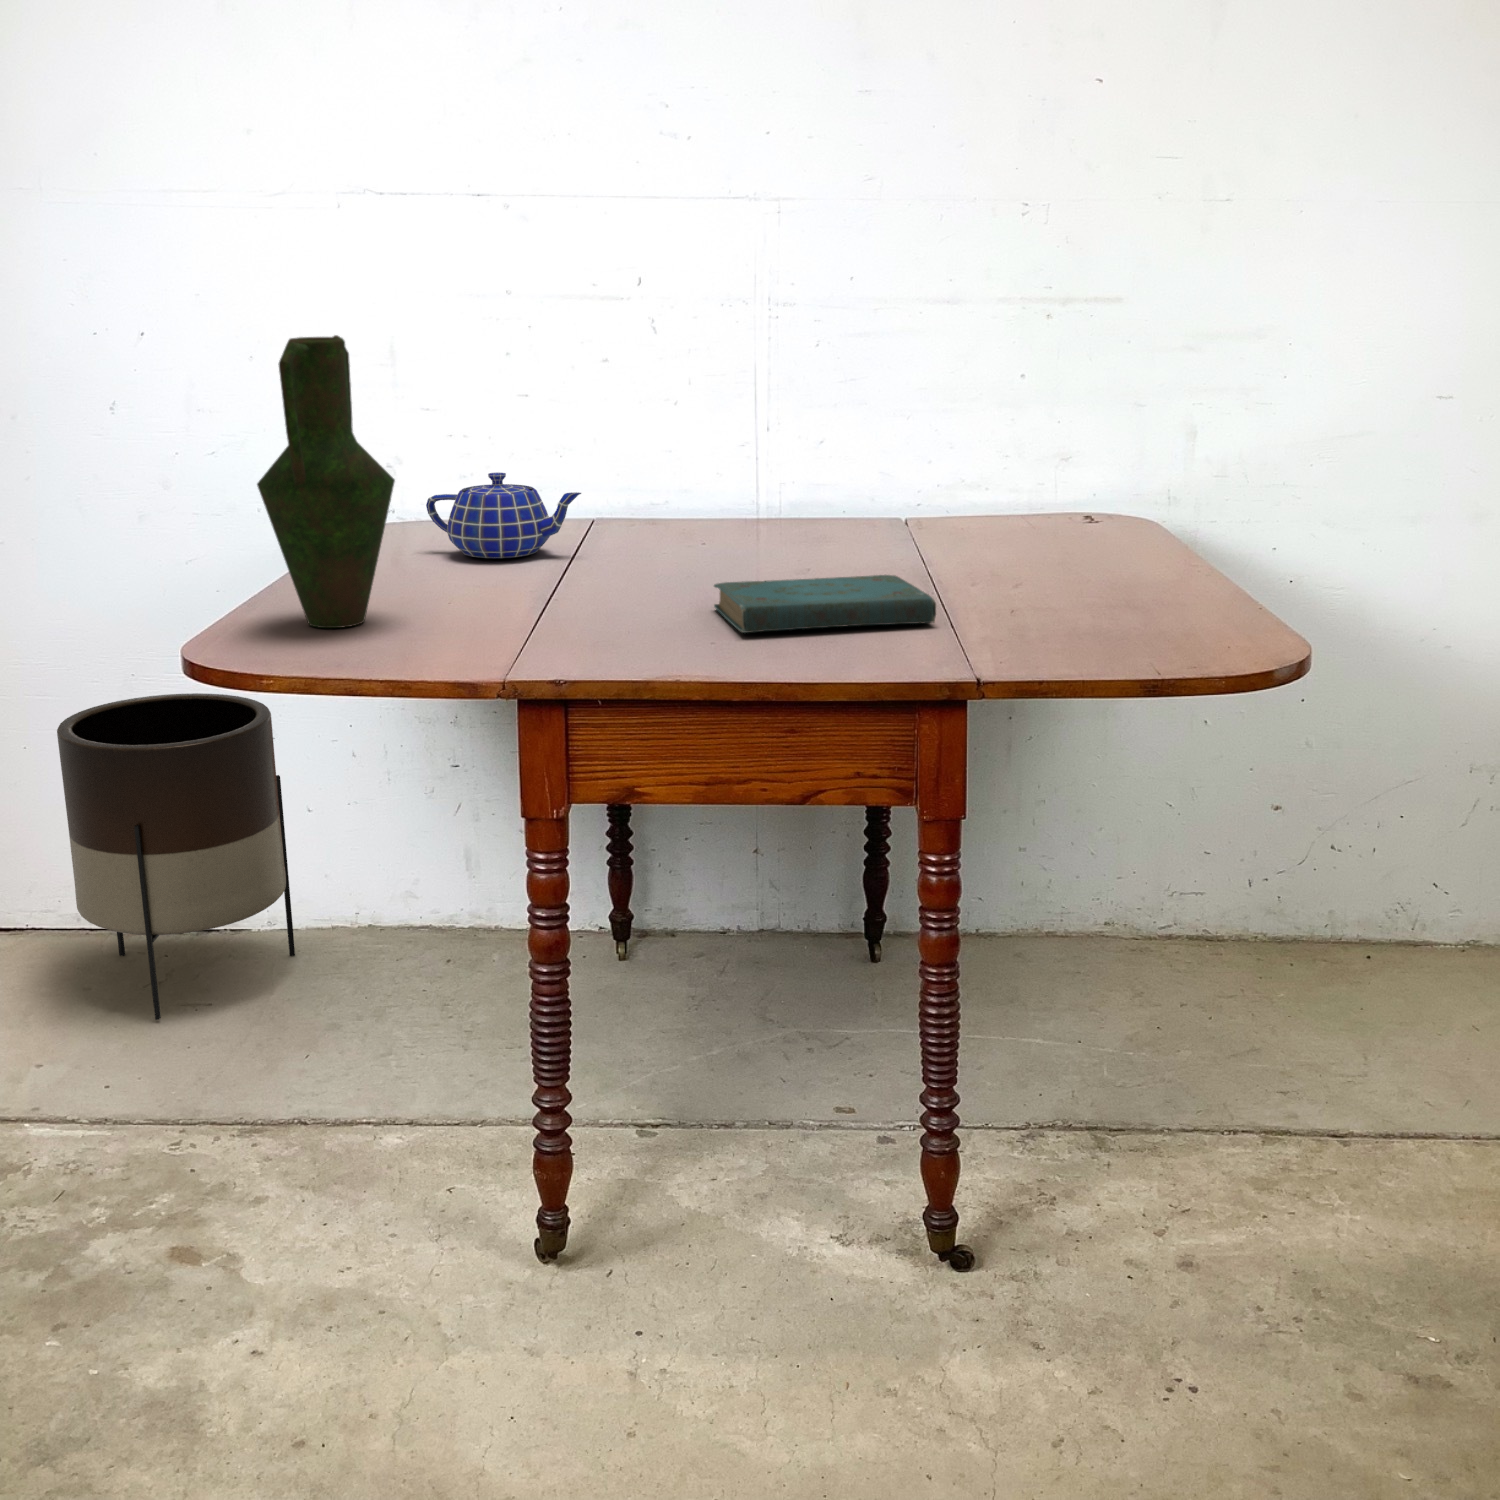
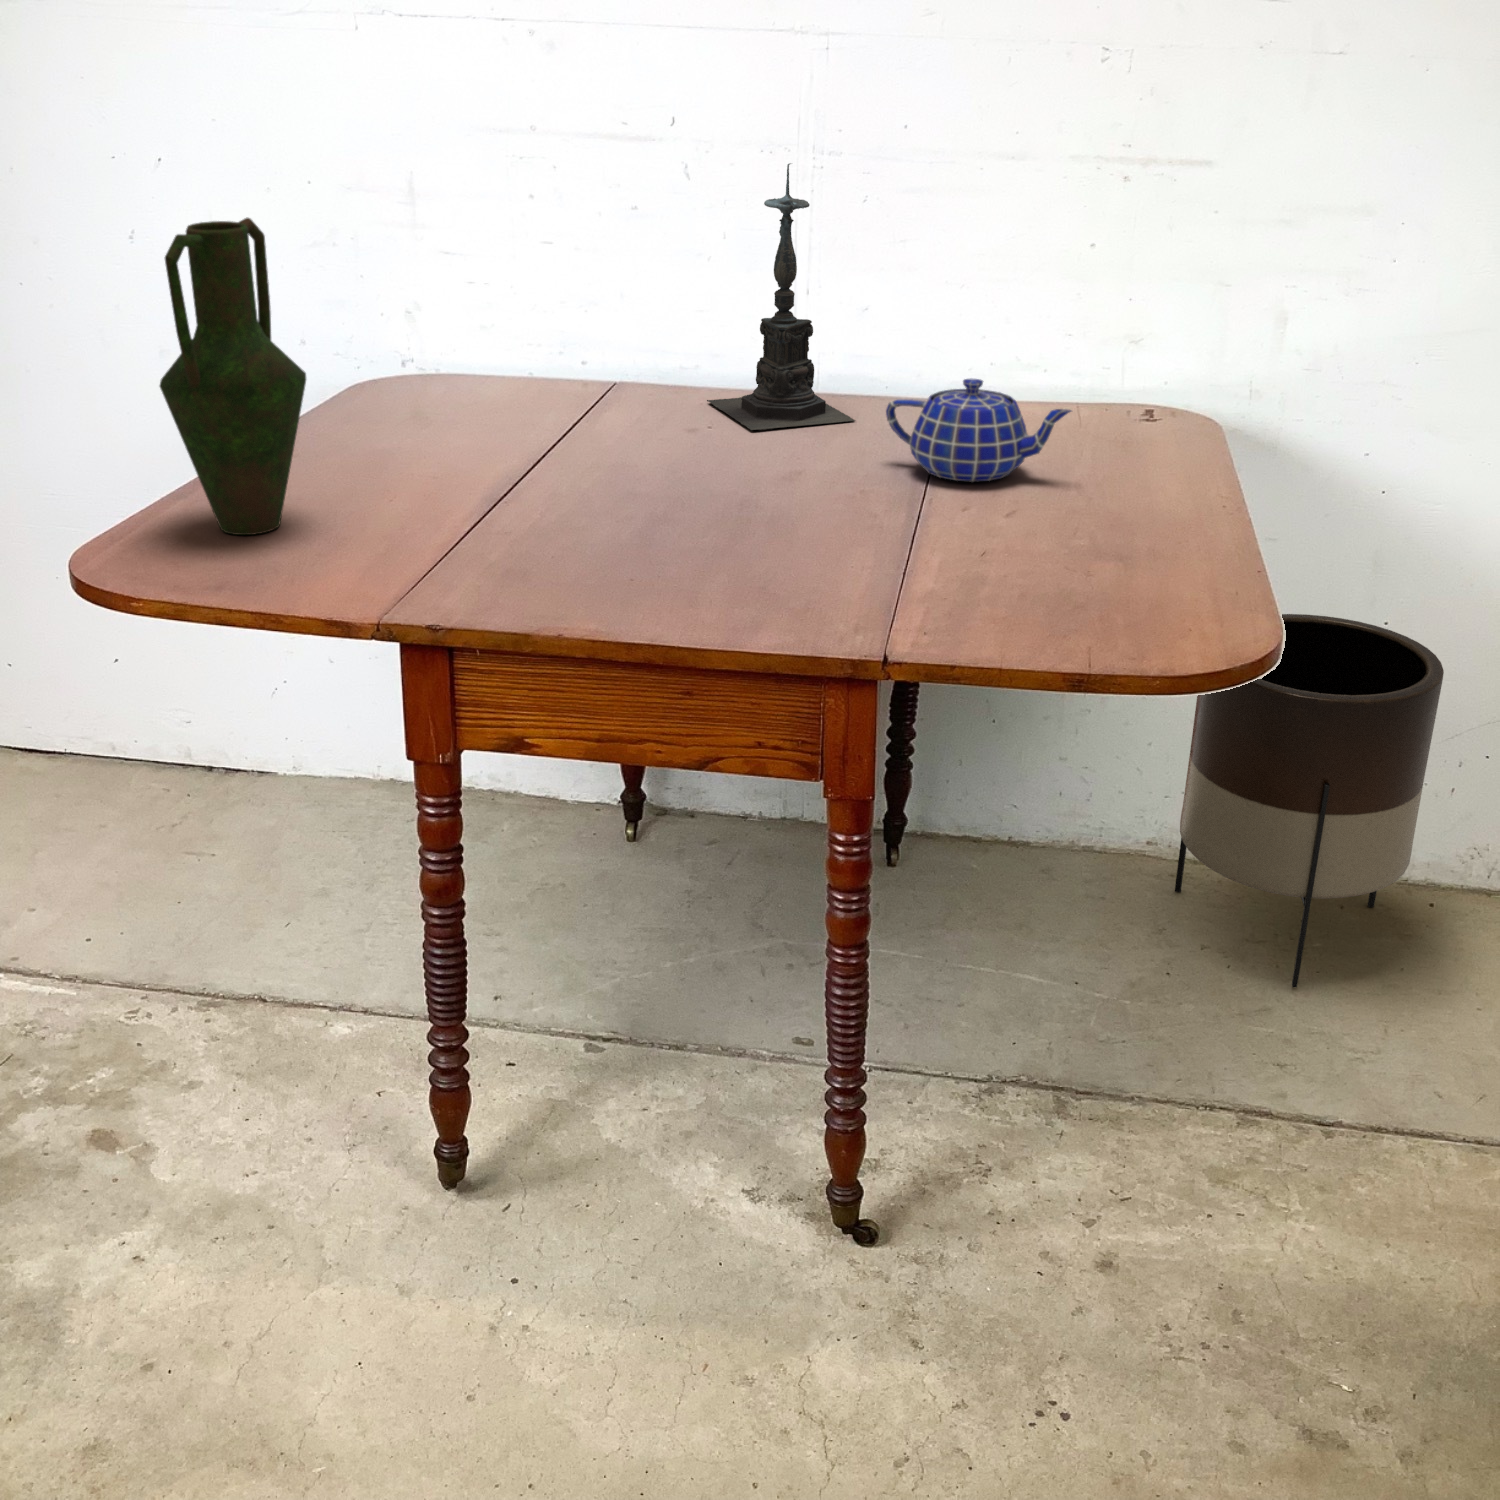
candle holder: none [696,307,841,544] -> present [707,163,855,430]
teapot: present [426,472,581,558] -> present [886,379,1071,481]
book: present [714,575,936,633] -> none [649,501,872,574]
planter: present [57,693,295,1020] -> present [1175,614,1444,988]

